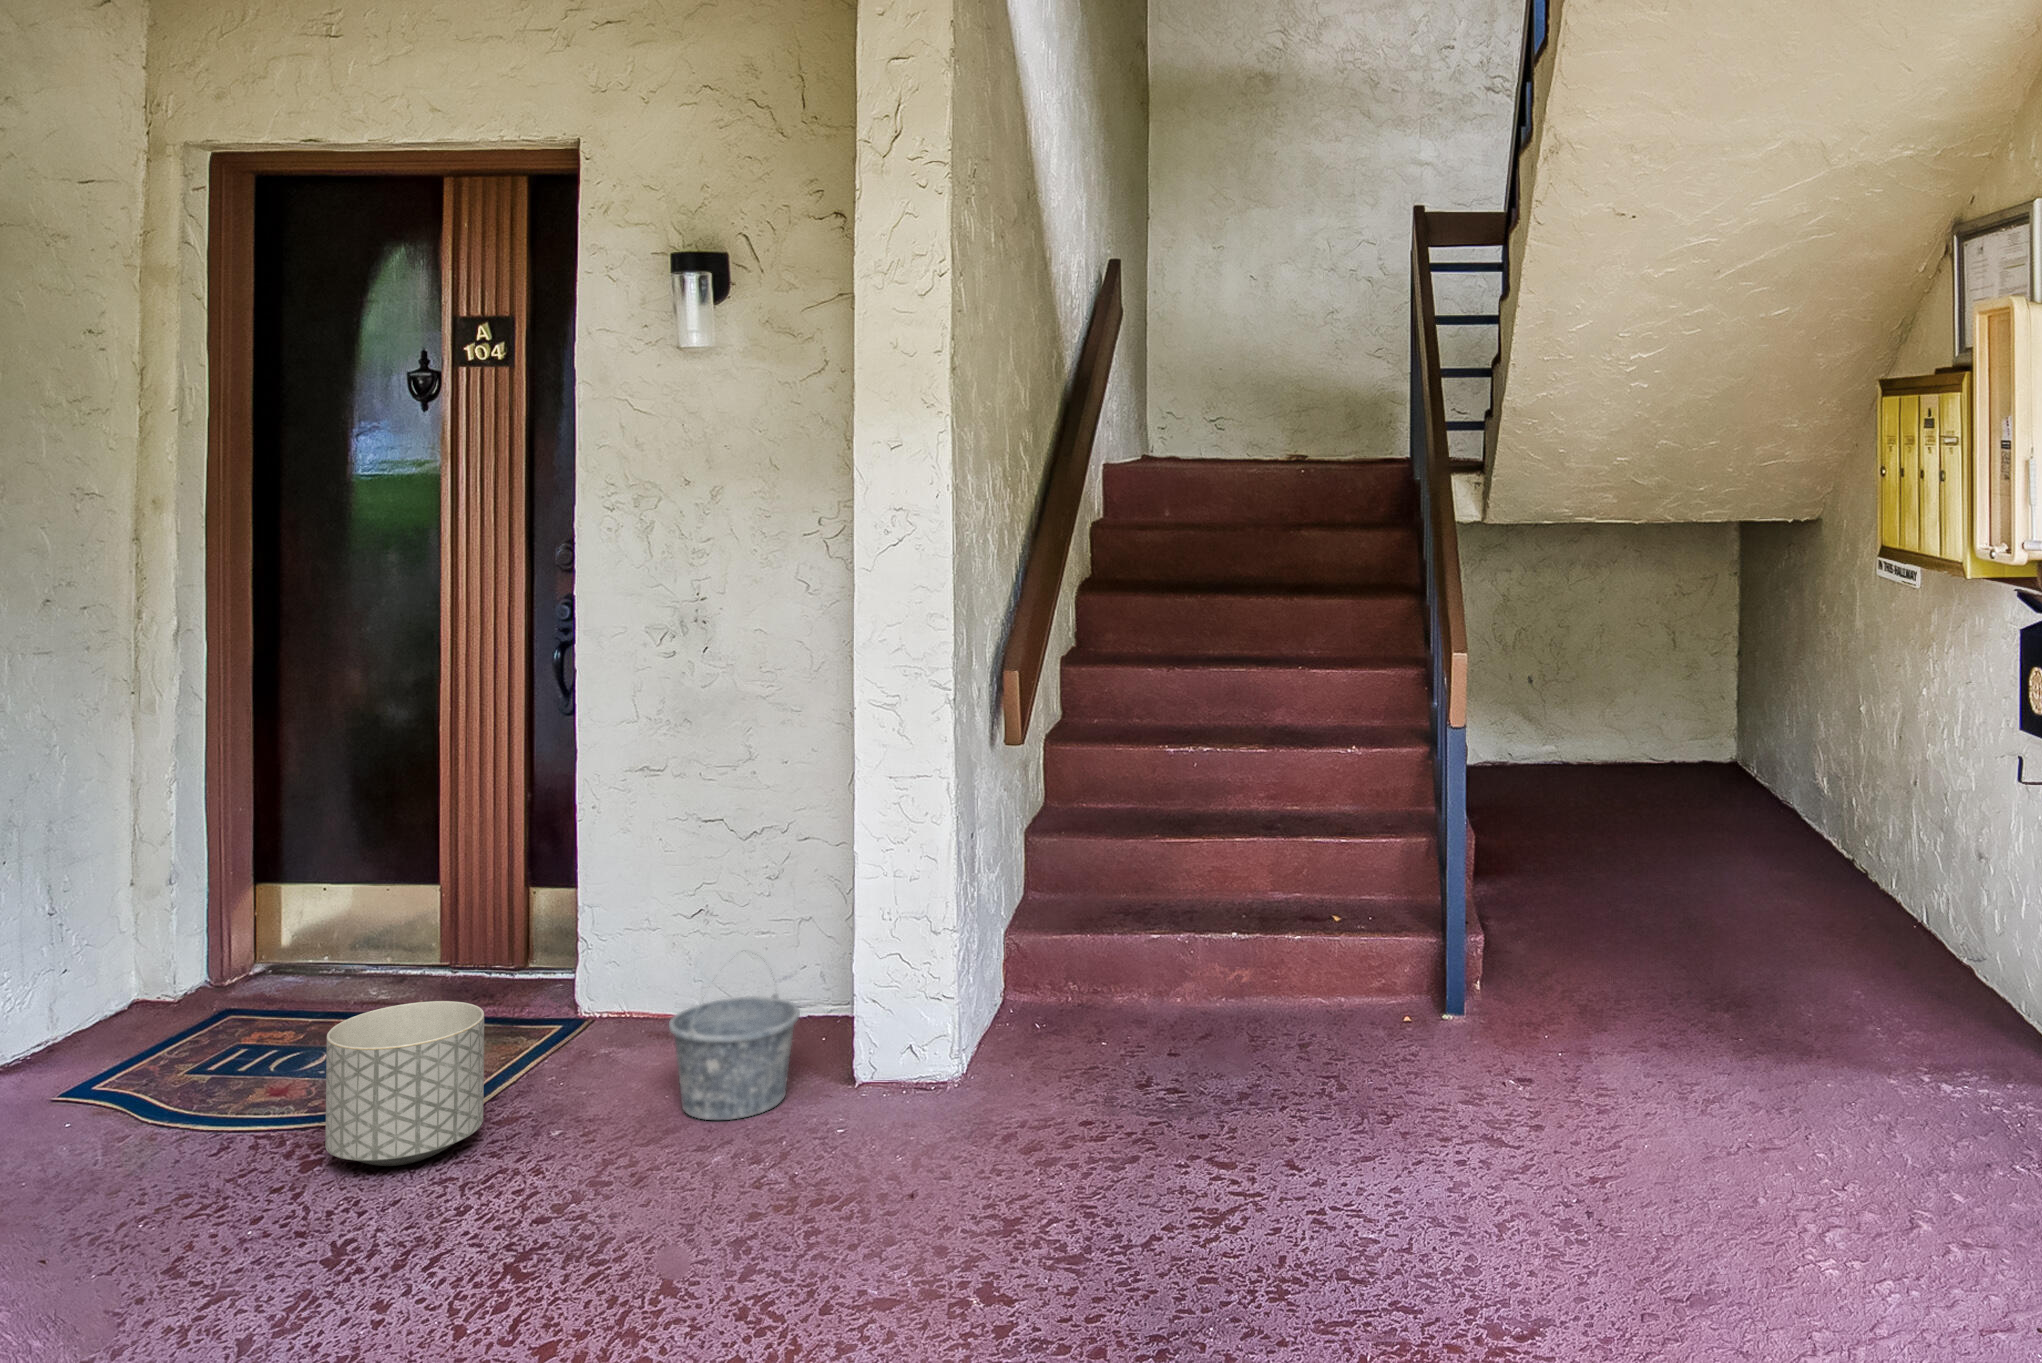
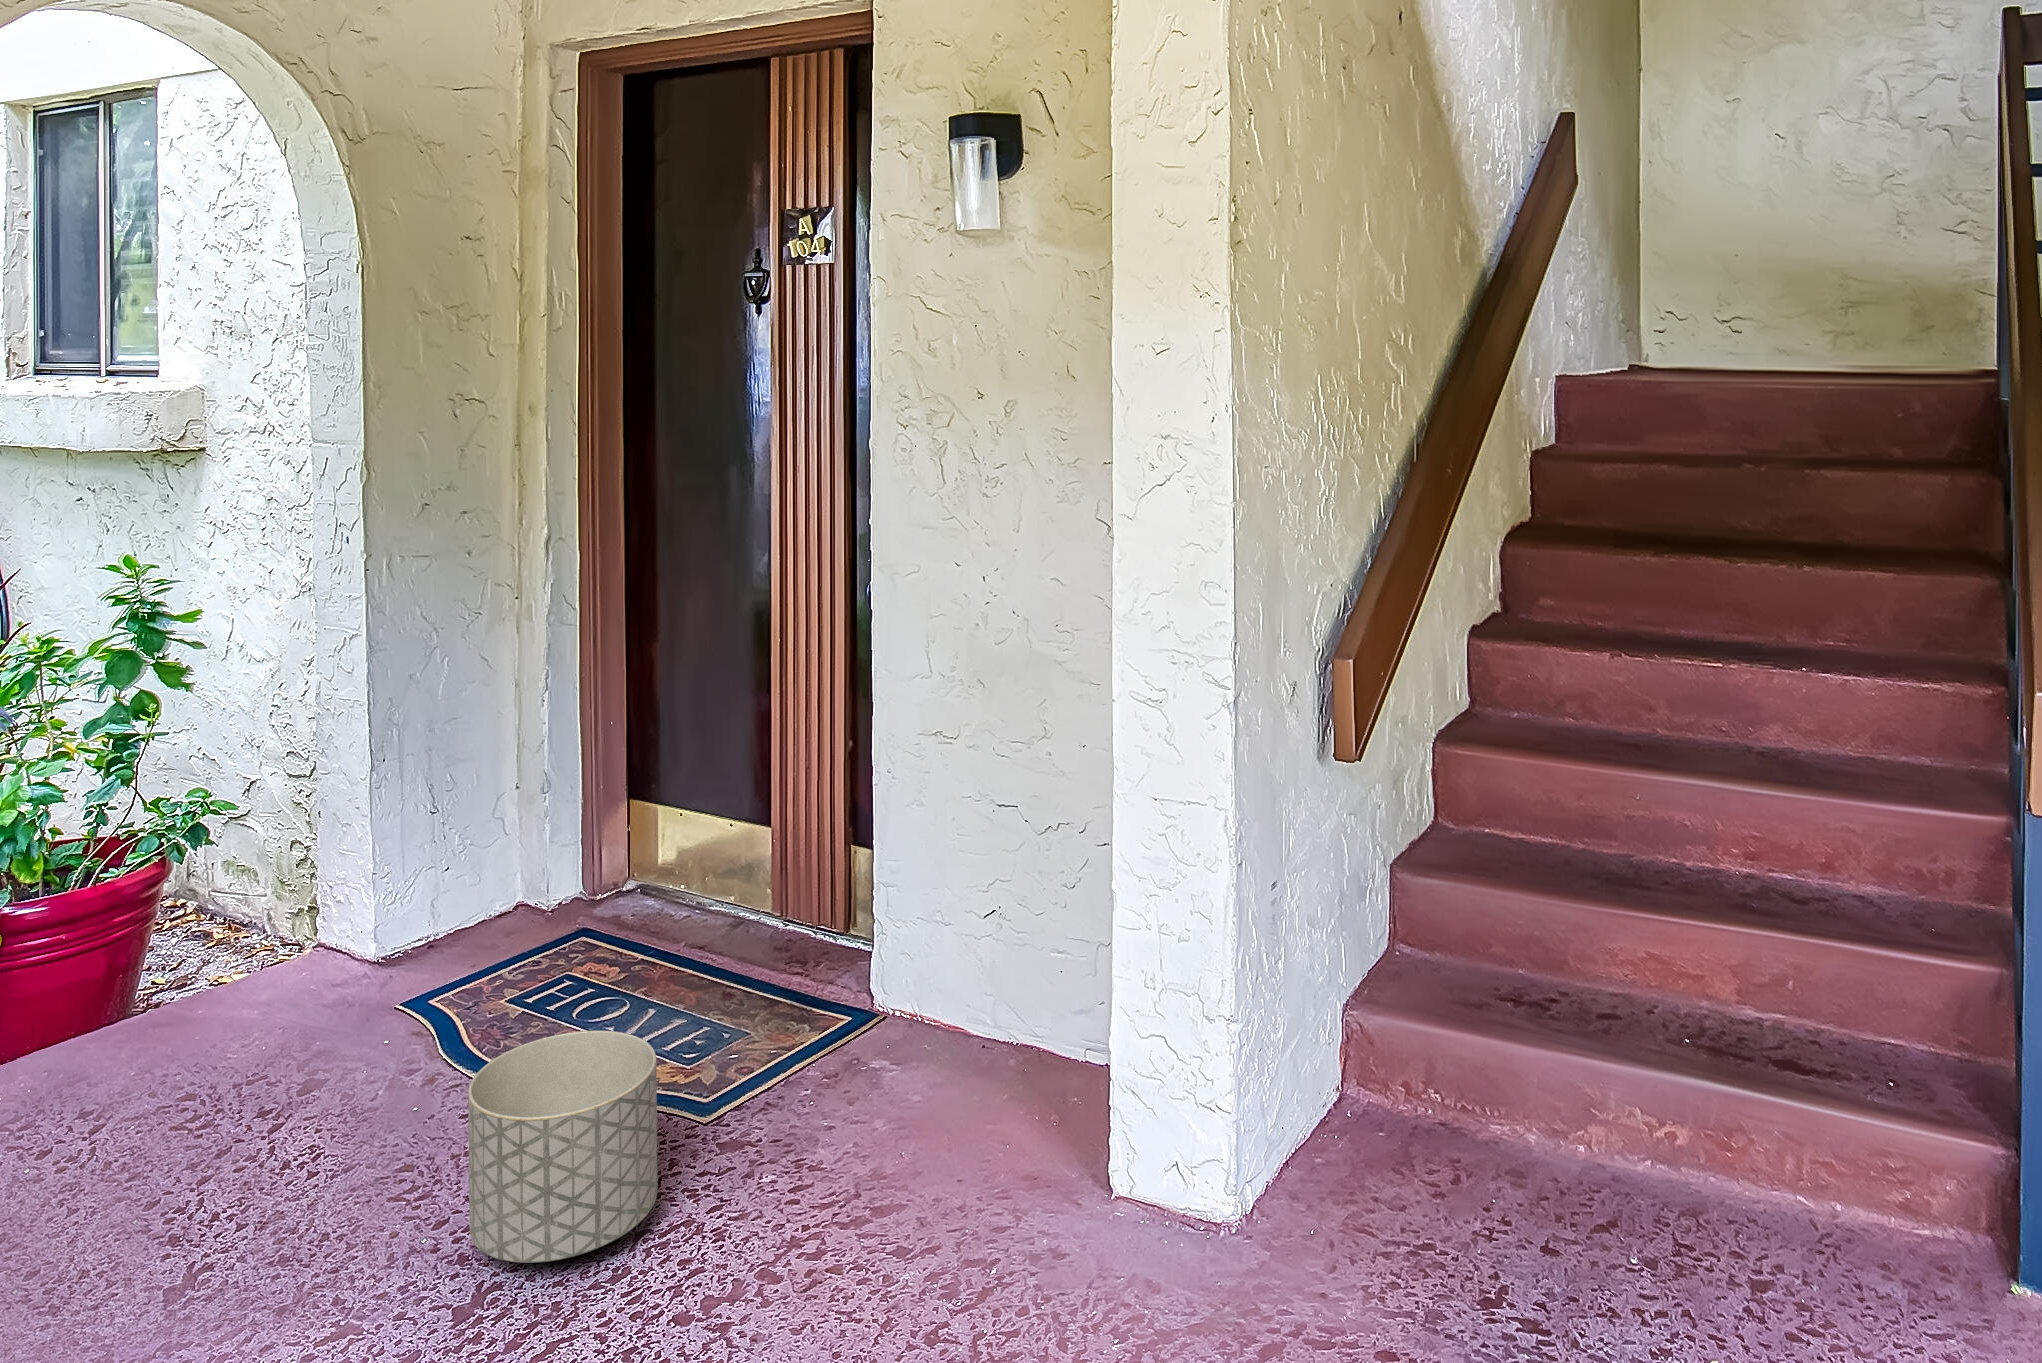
bucket: present [669,981,800,1120] -> none [869,1031,1035,1275]

